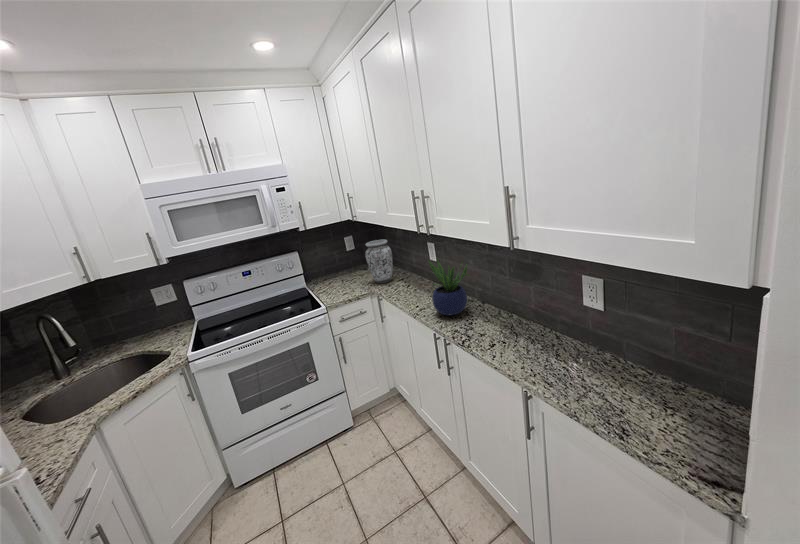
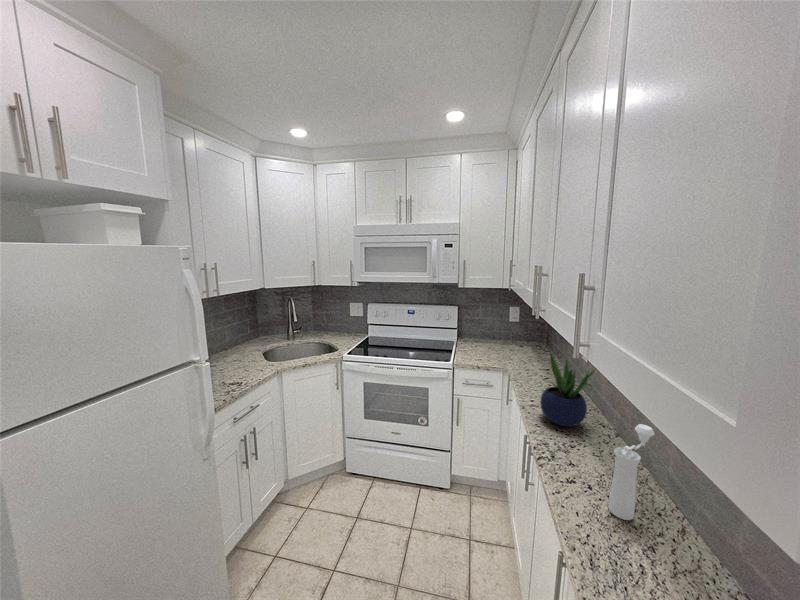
vase: present [365,240,393,283] -> none [514,317,544,364]
pepper mill: none [519,284,539,351] -> present [608,424,654,520]

